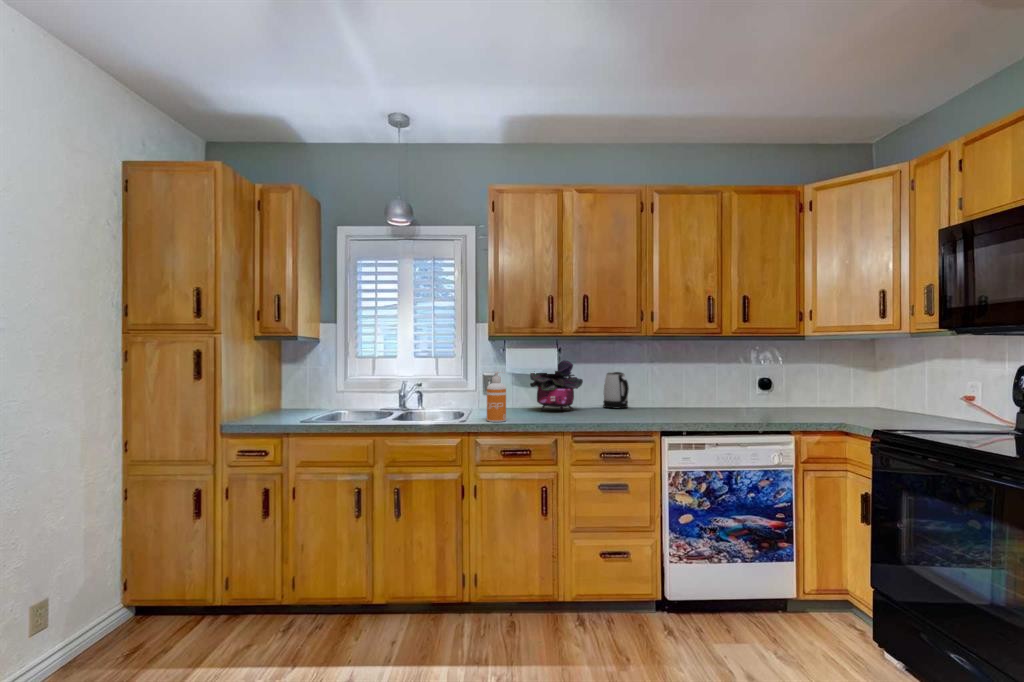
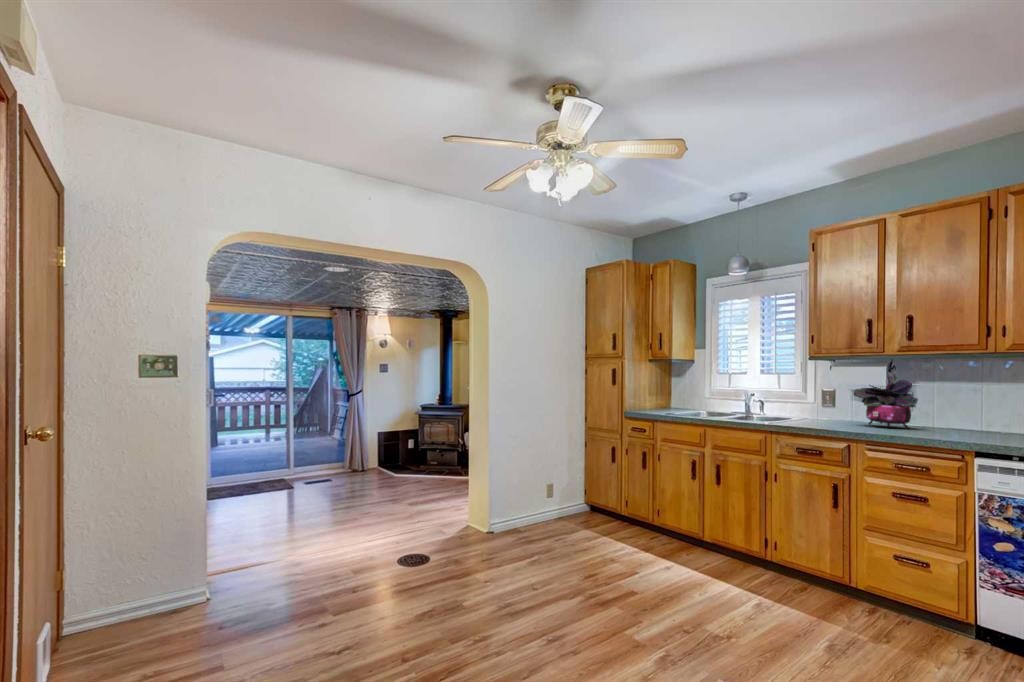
soap dispenser: present [487,371,506,422] -> none [791,384,810,425]
kettle: present [603,372,629,408] -> none [961,395,997,435]

